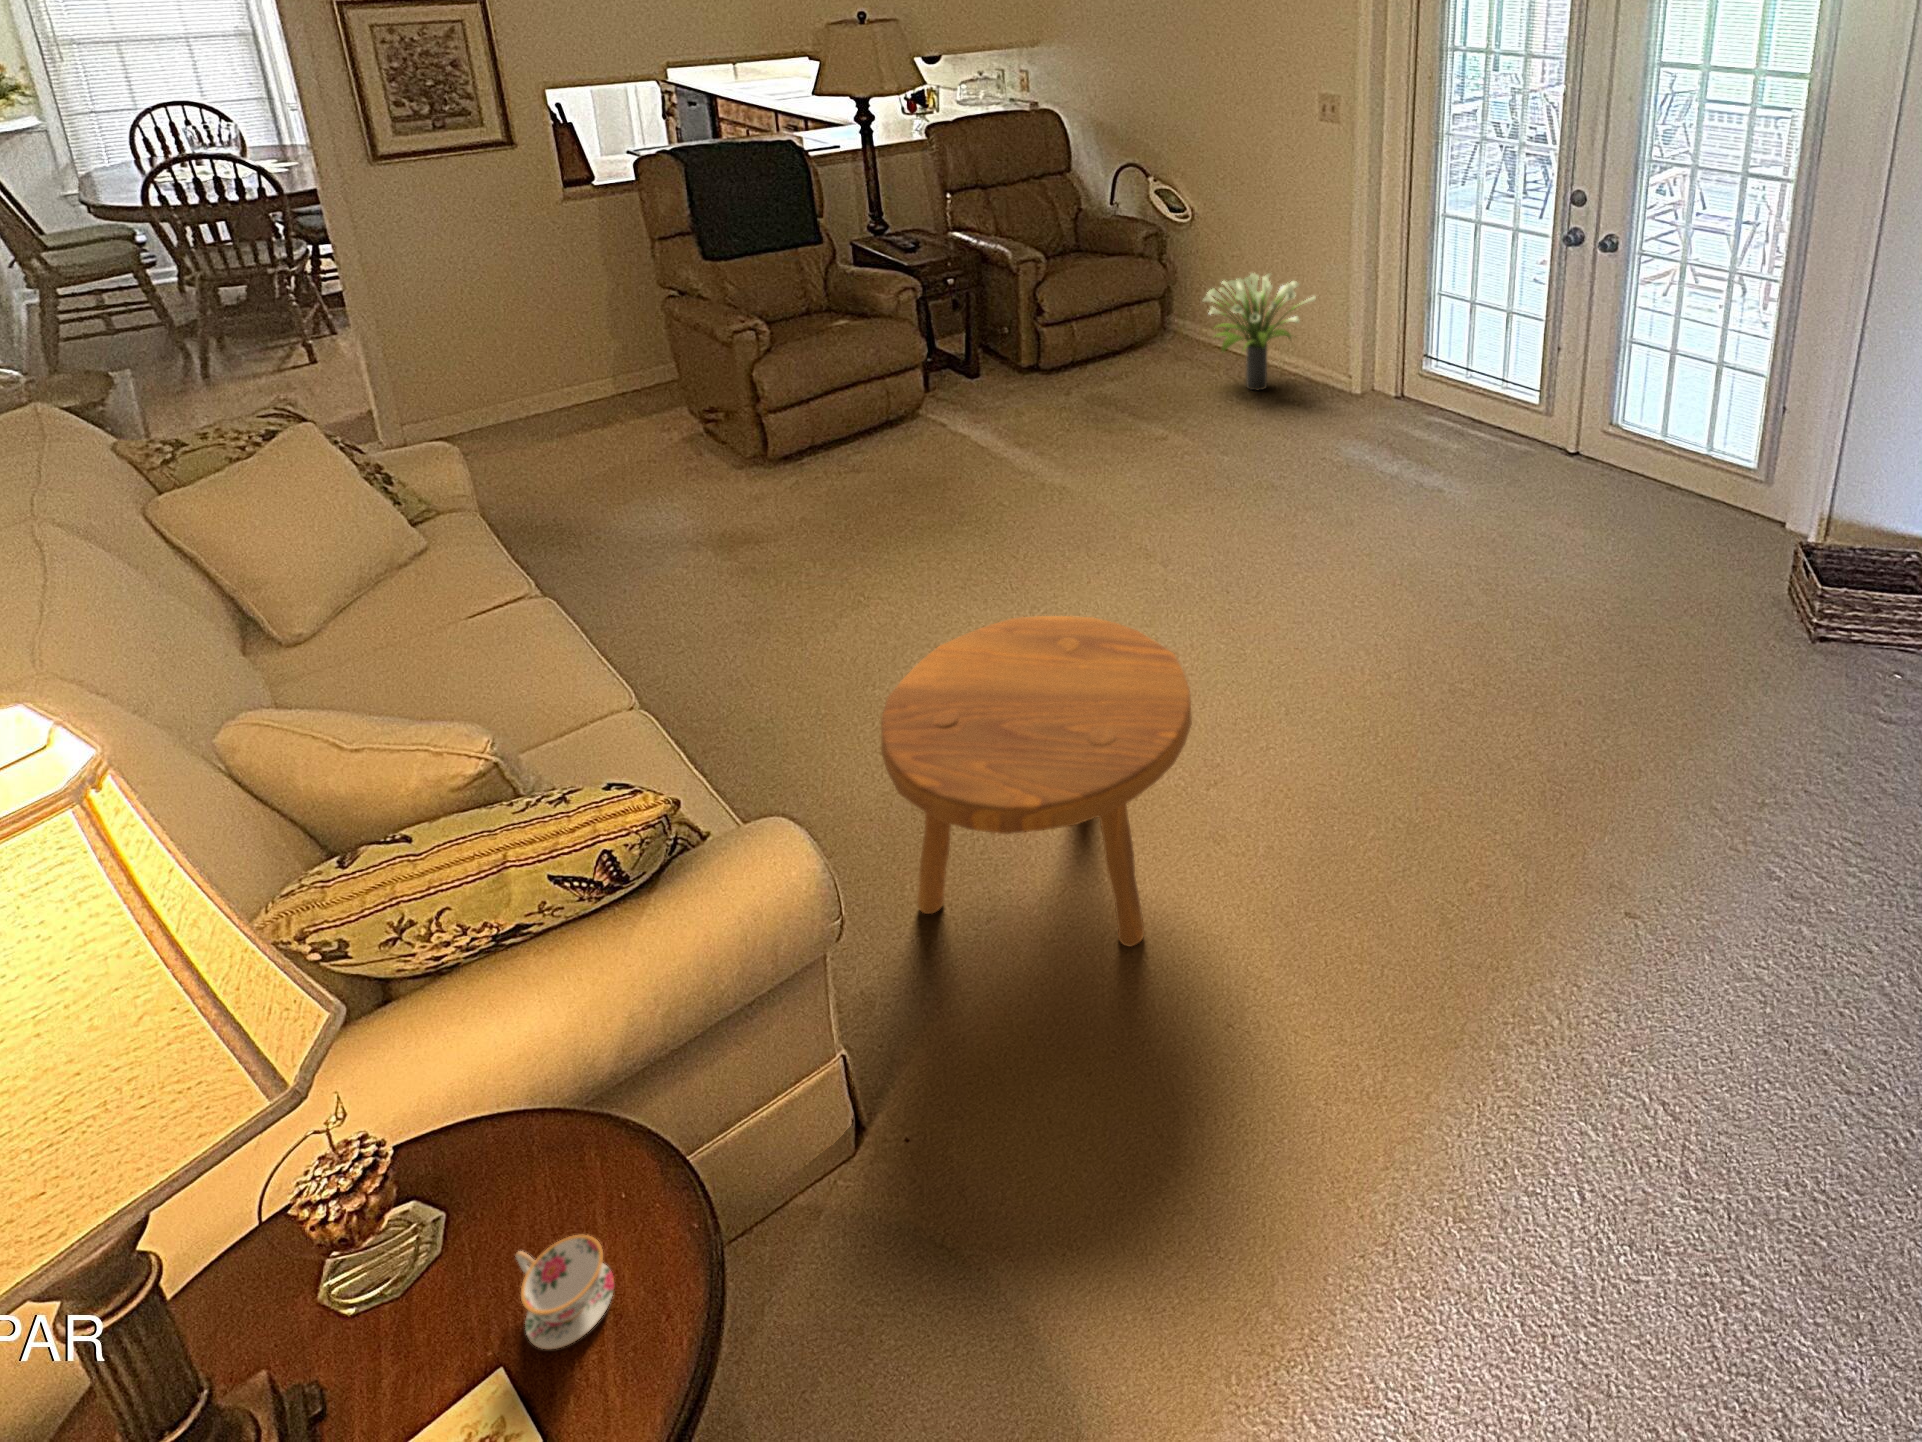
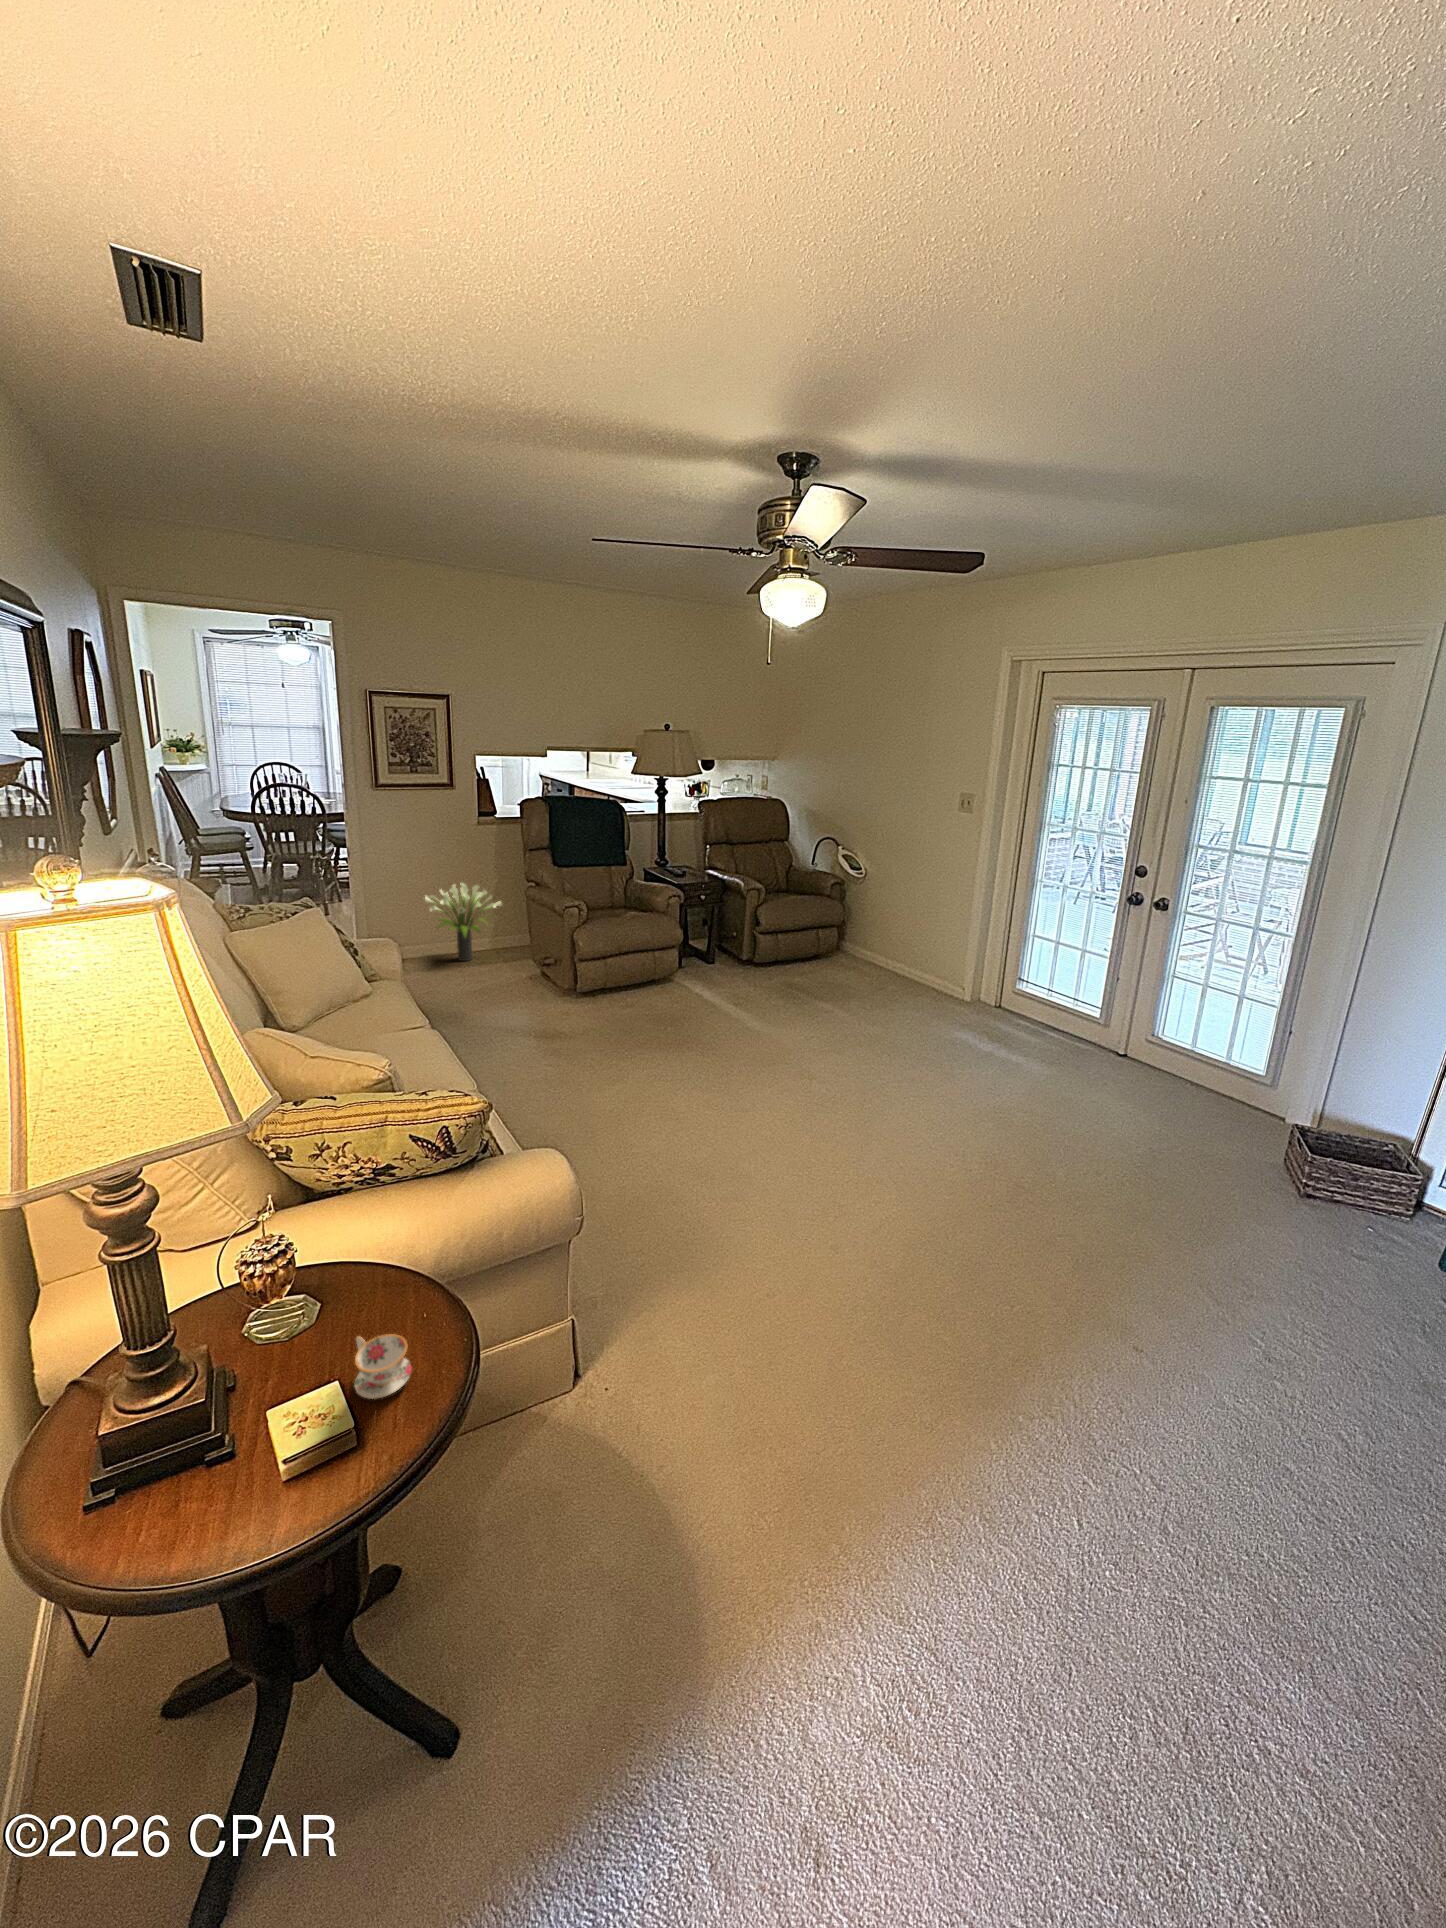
potted plant: present [1203,273,1316,390] -> present [425,884,502,961]
footstool: present [881,616,1192,946] -> none [621,1076,828,1301]

